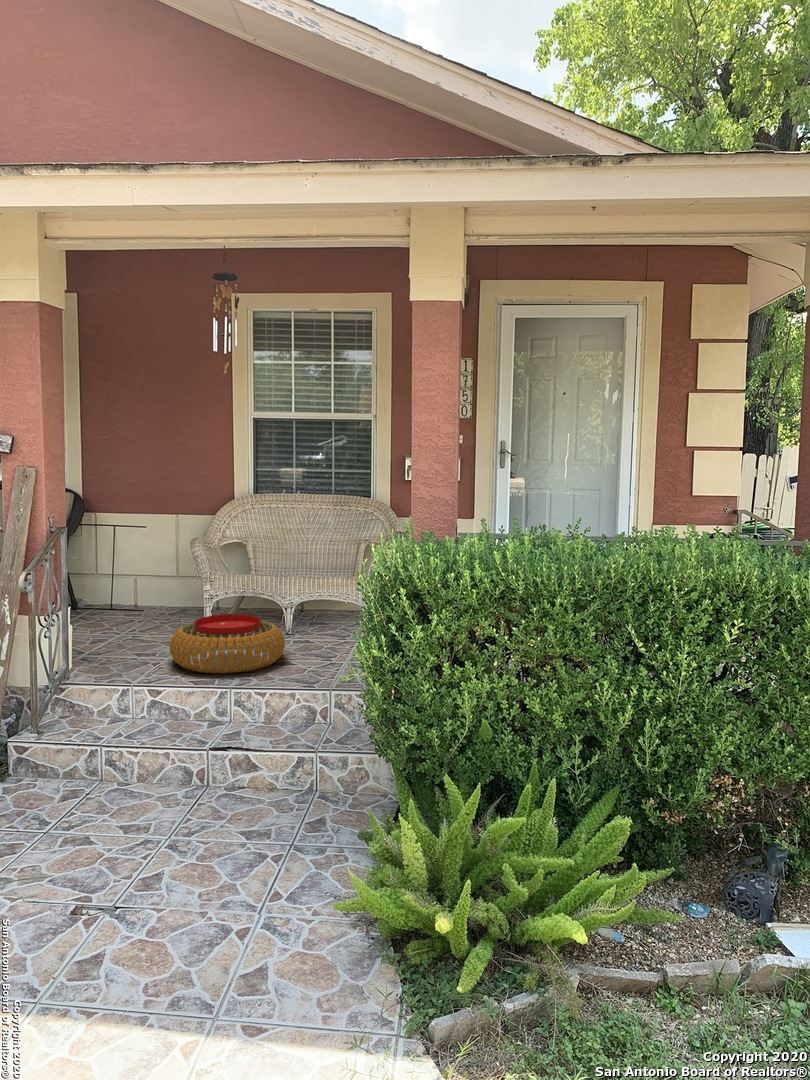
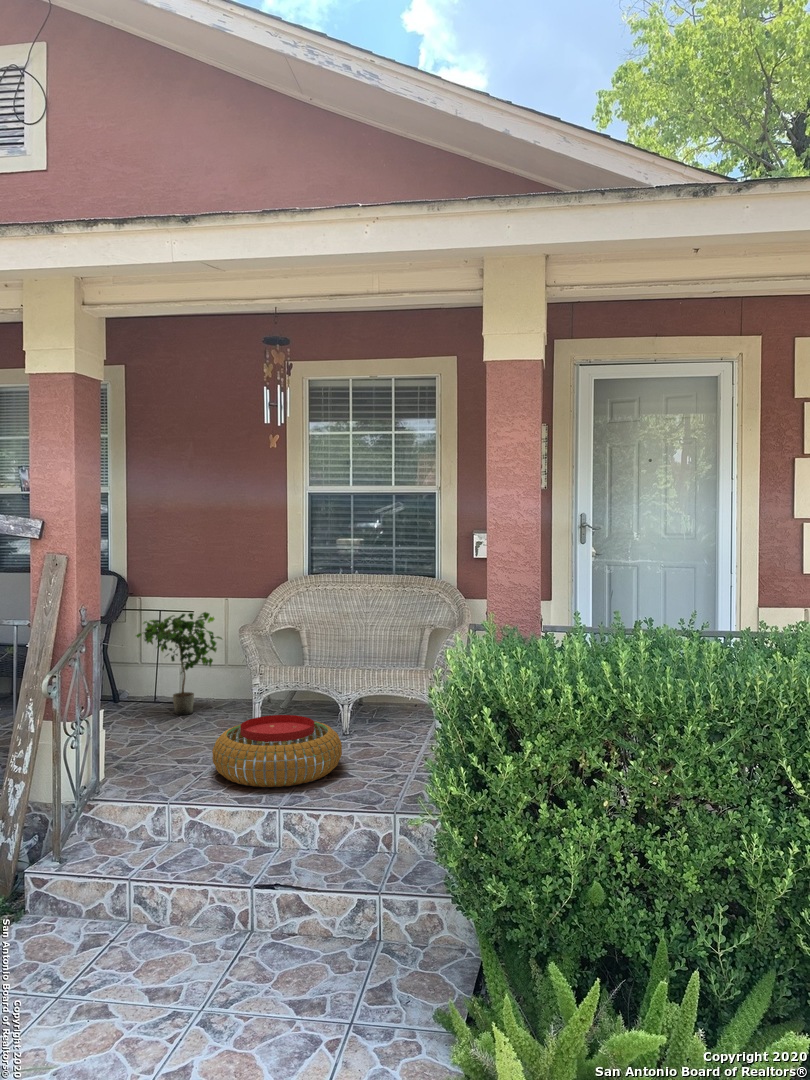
potted plant: none [93,526,175,619] -> present [136,612,222,715]

